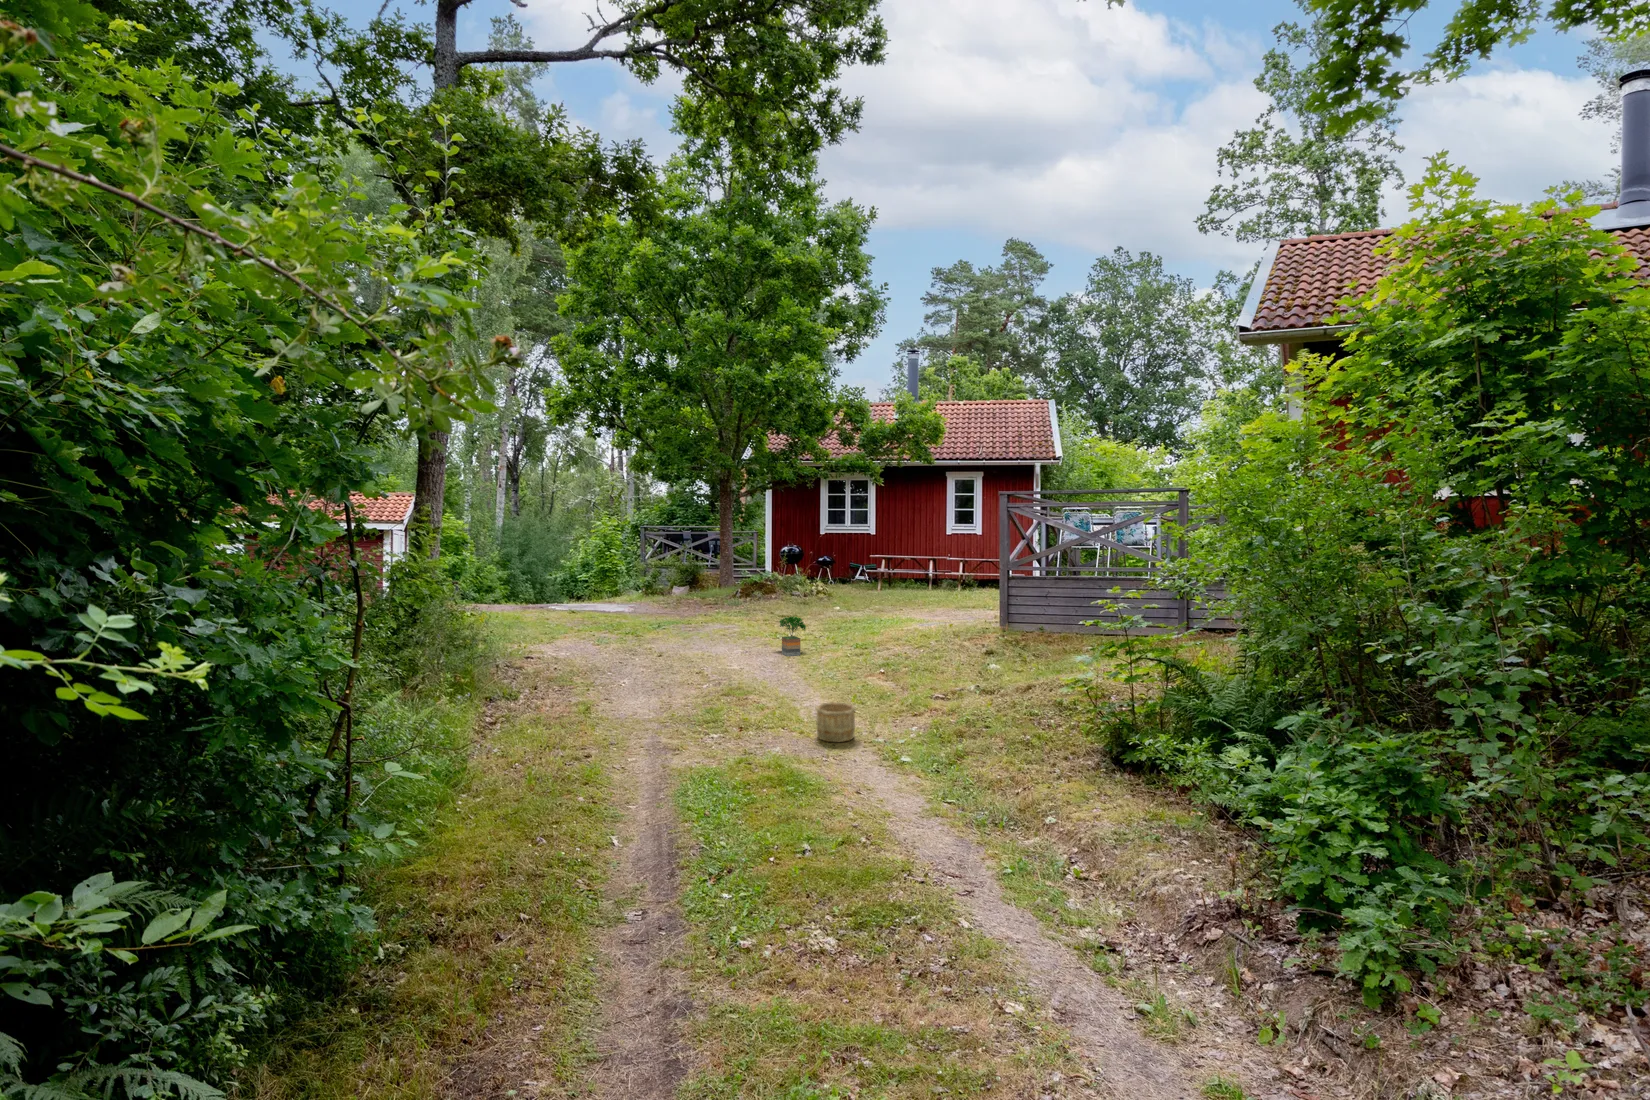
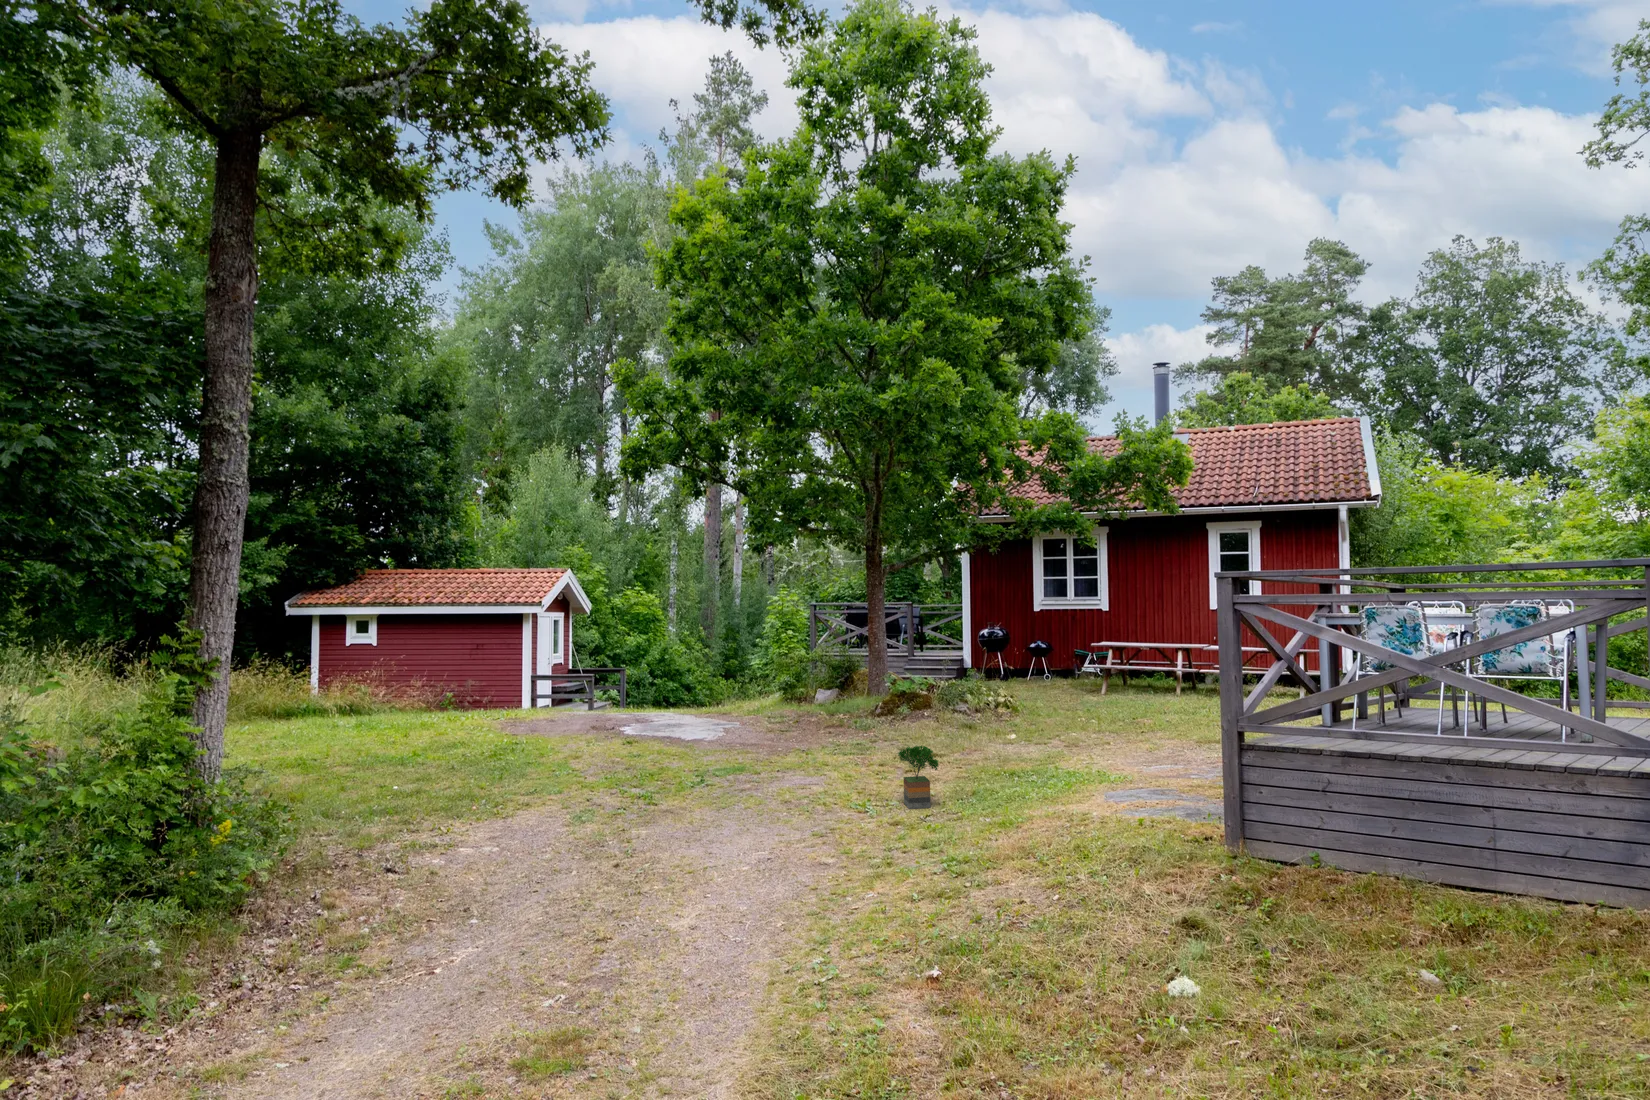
wooden bucket: present [816,702,855,742] -> none [837,962,917,1059]

